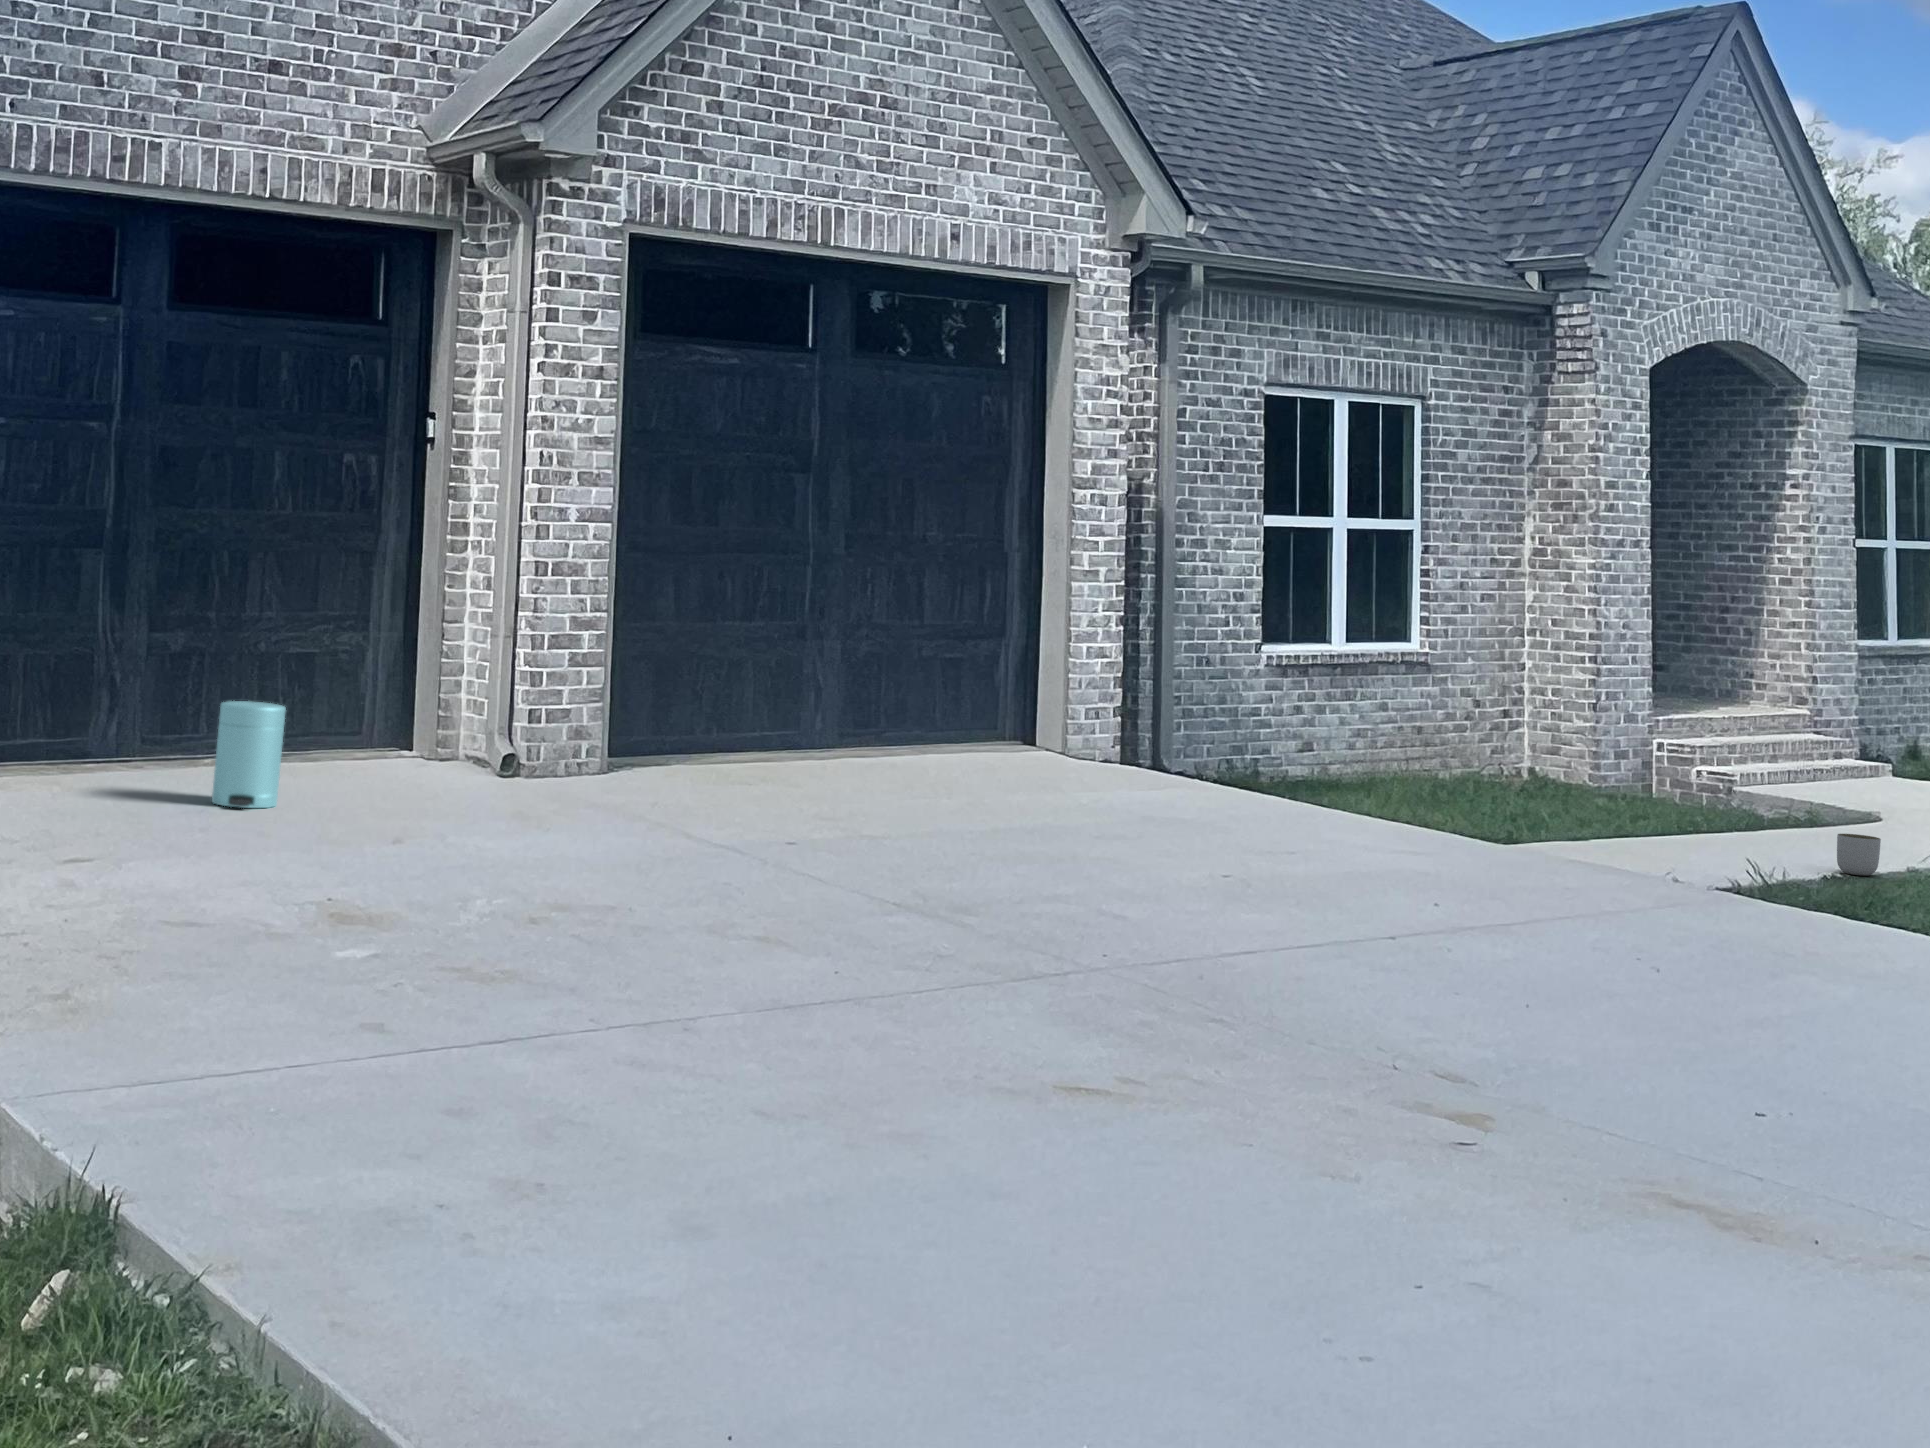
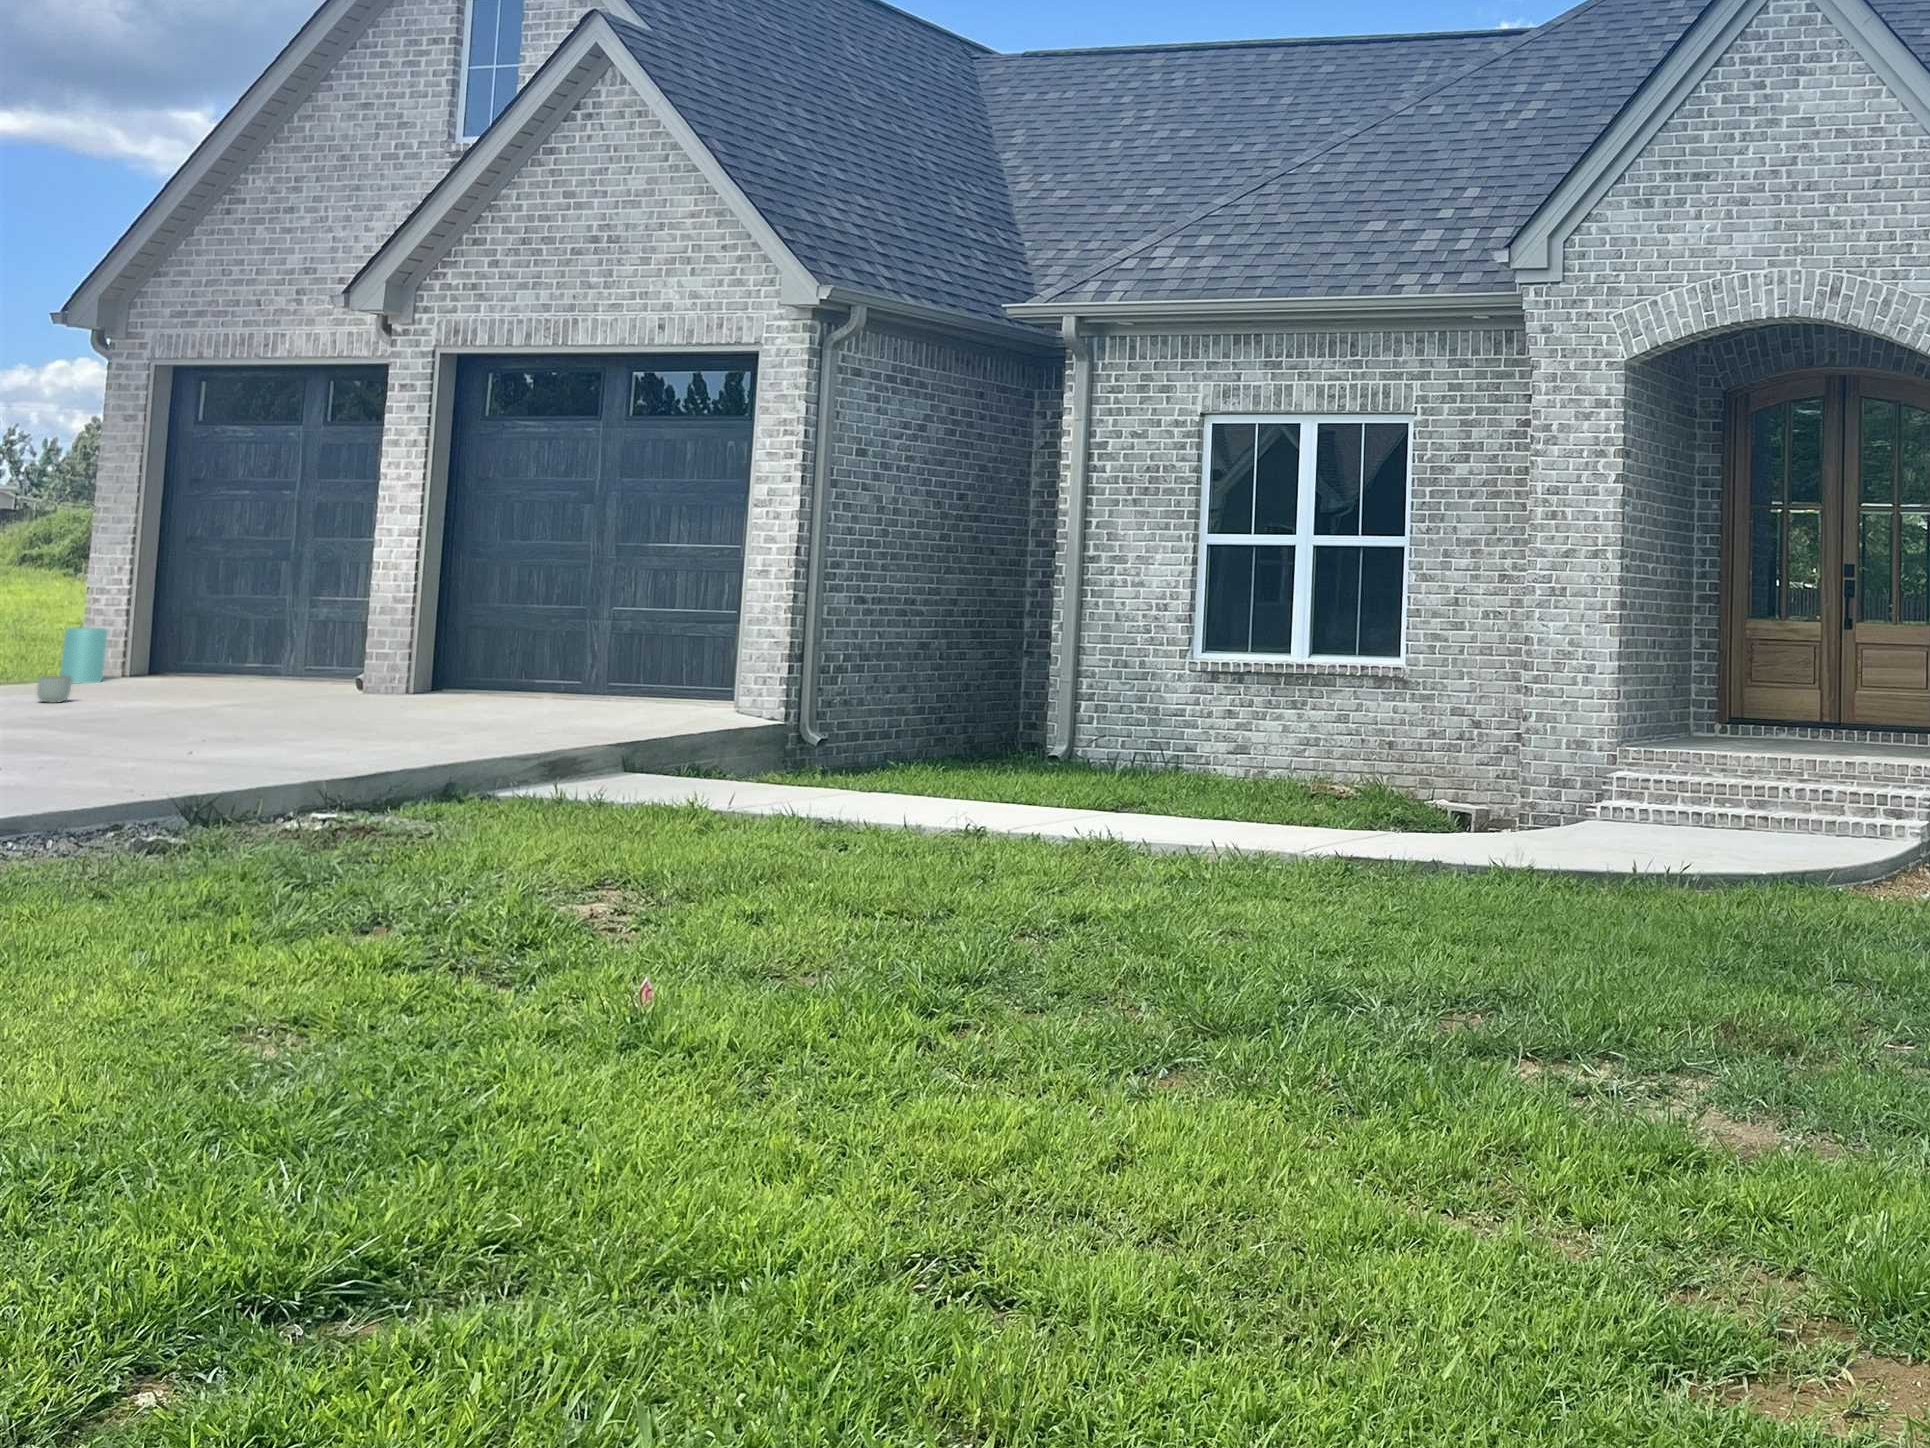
planter: present [1837,834,1881,876] -> present [37,676,72,703]

